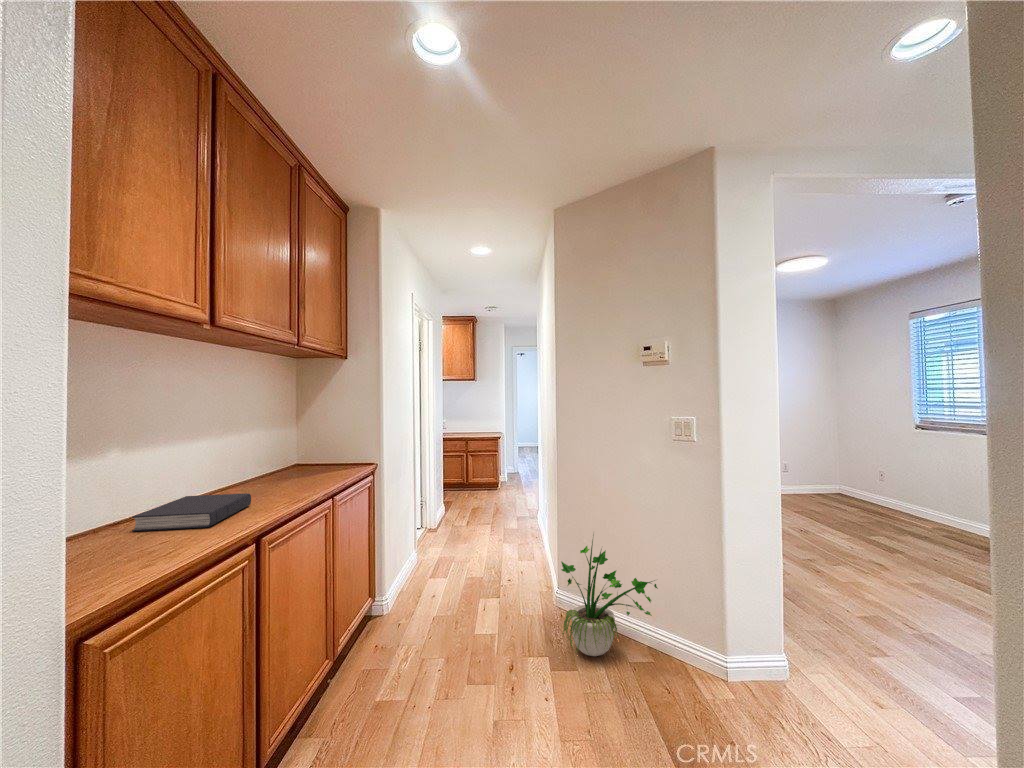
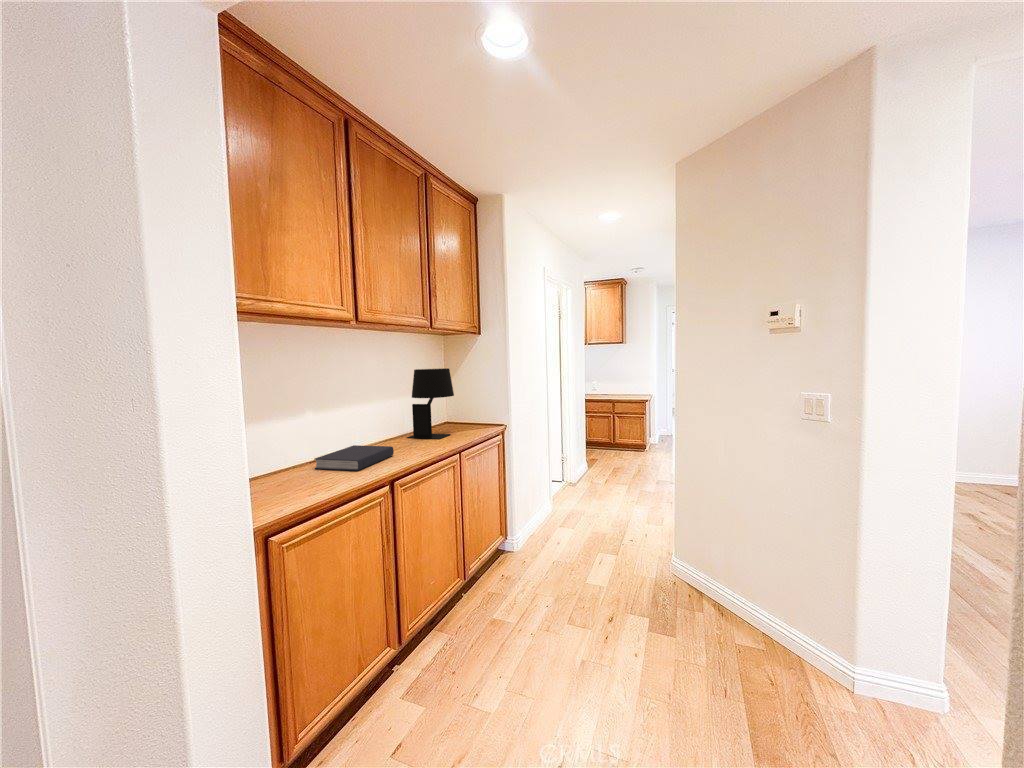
table lamp: none [254,397,319,484] -> present [407,368,454,439]
potted plant: present [561,540,658,656] -> none [666,501,772,628]

